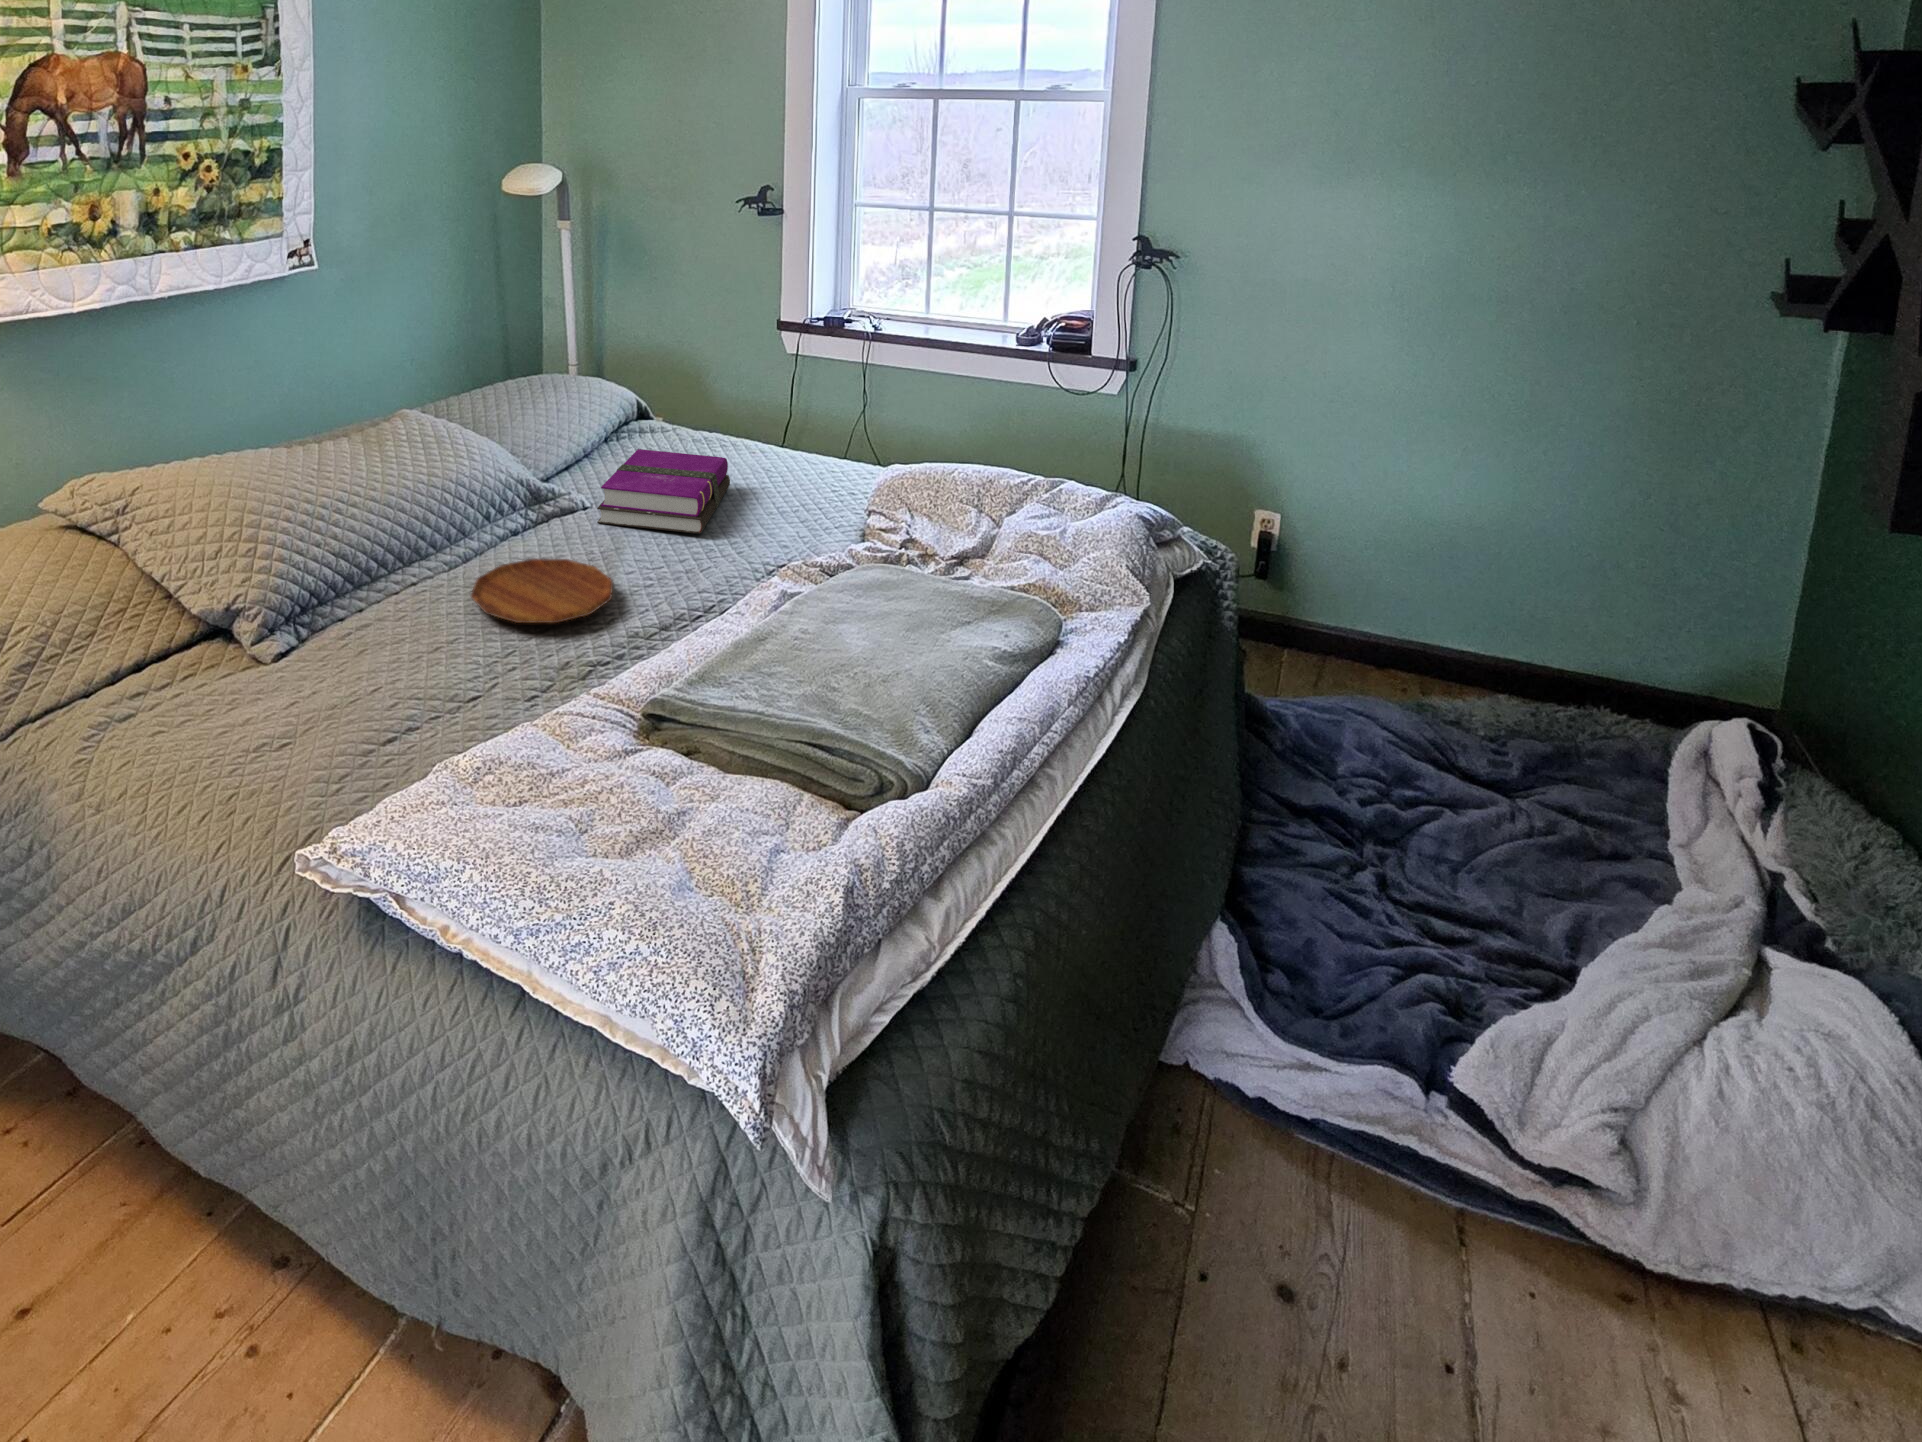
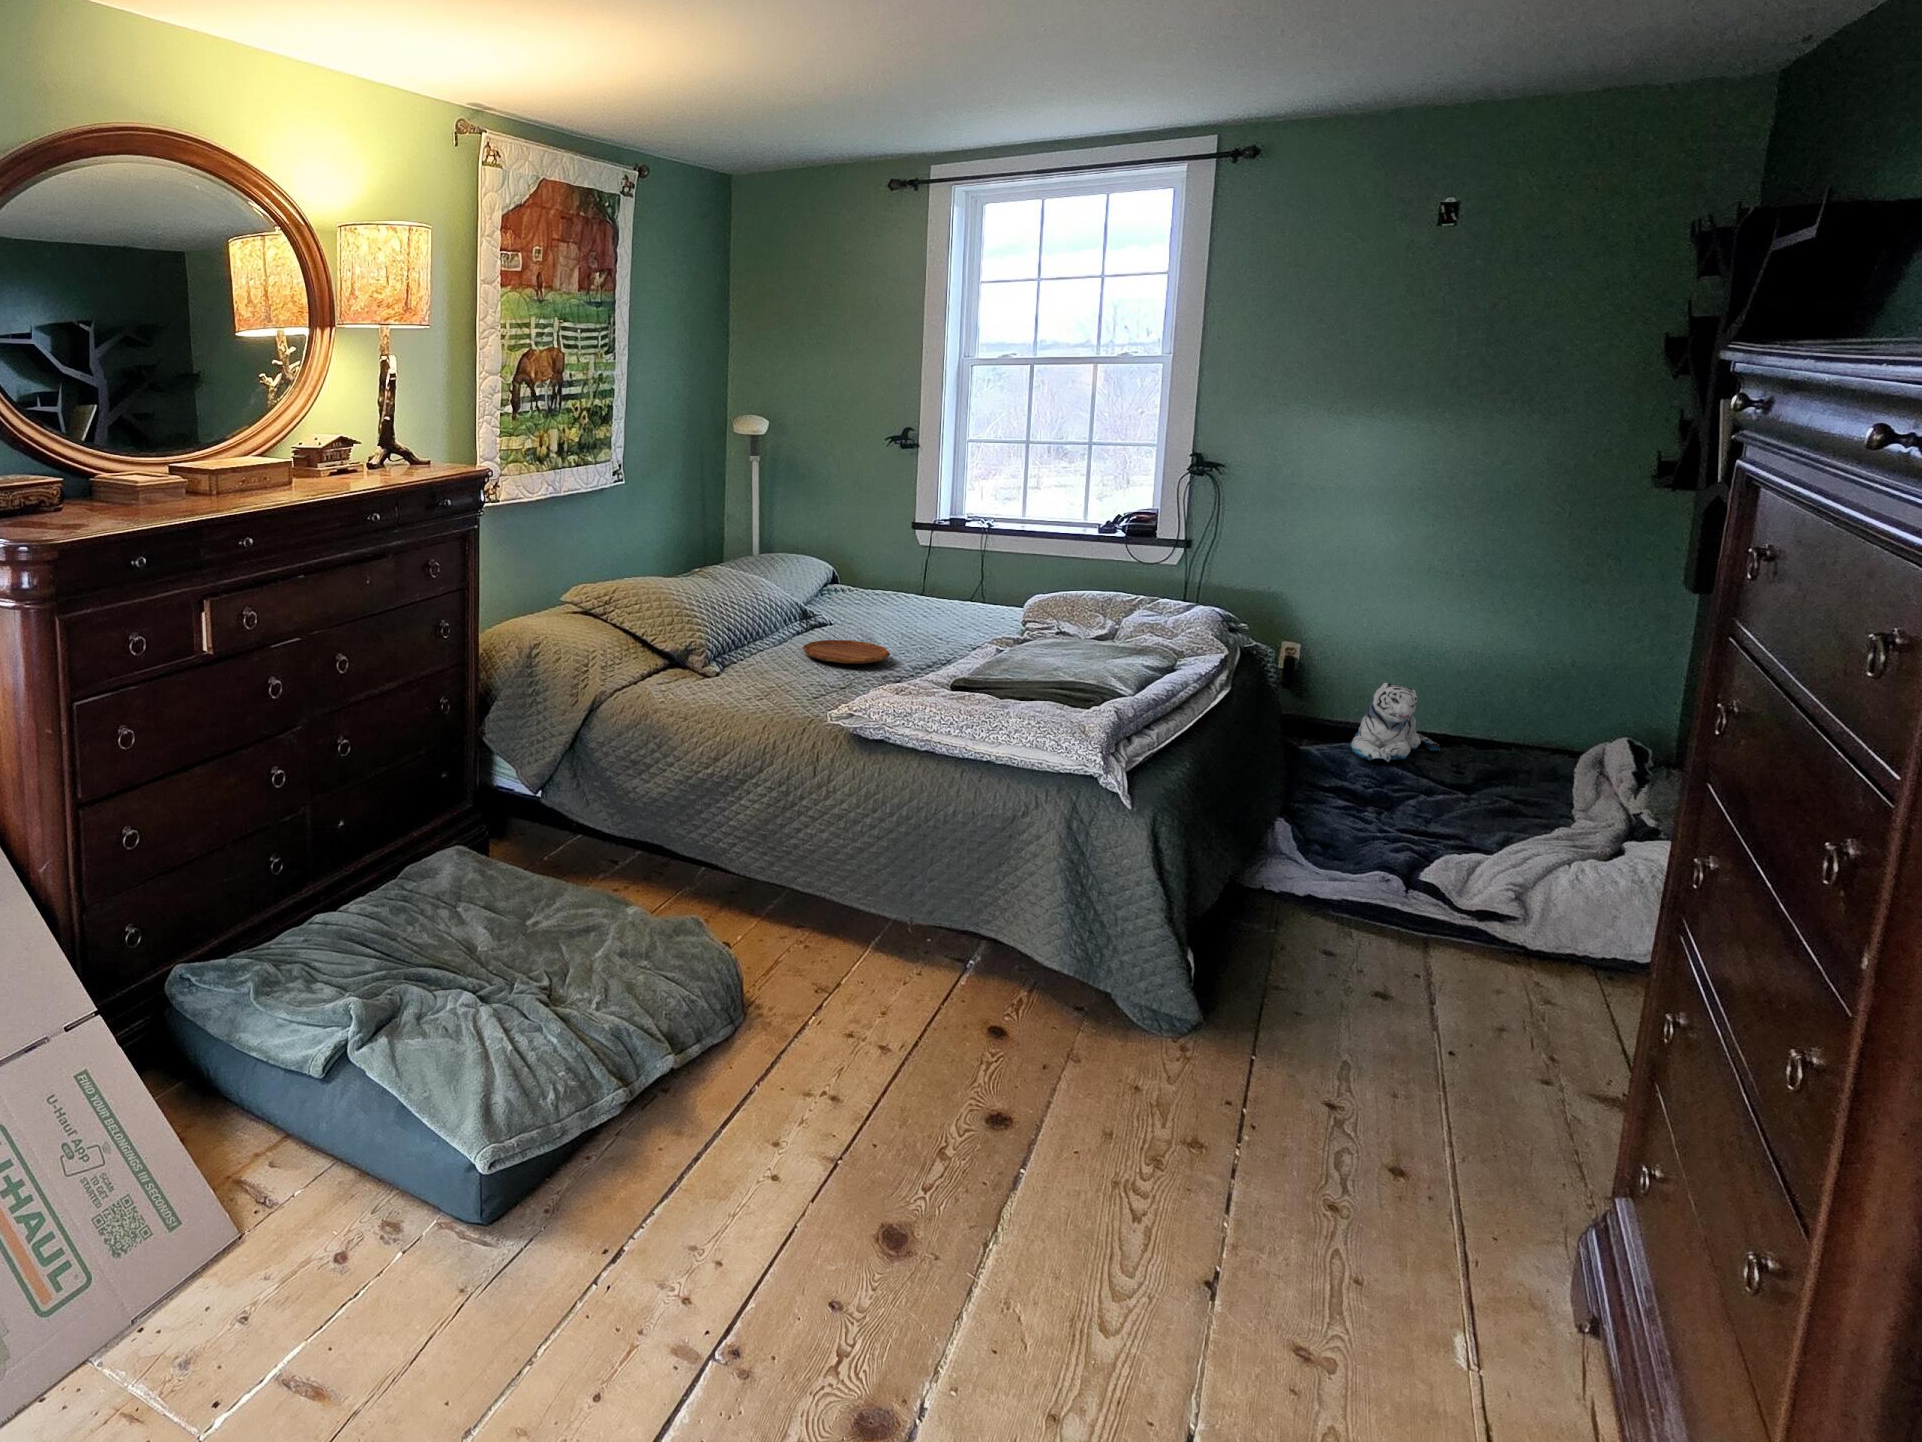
hardback book: present [597,449,730,534] -> none [847,594,920,635]
plush toy: none [1339,595,1464,728] -> present [1350,683,1440,762]

